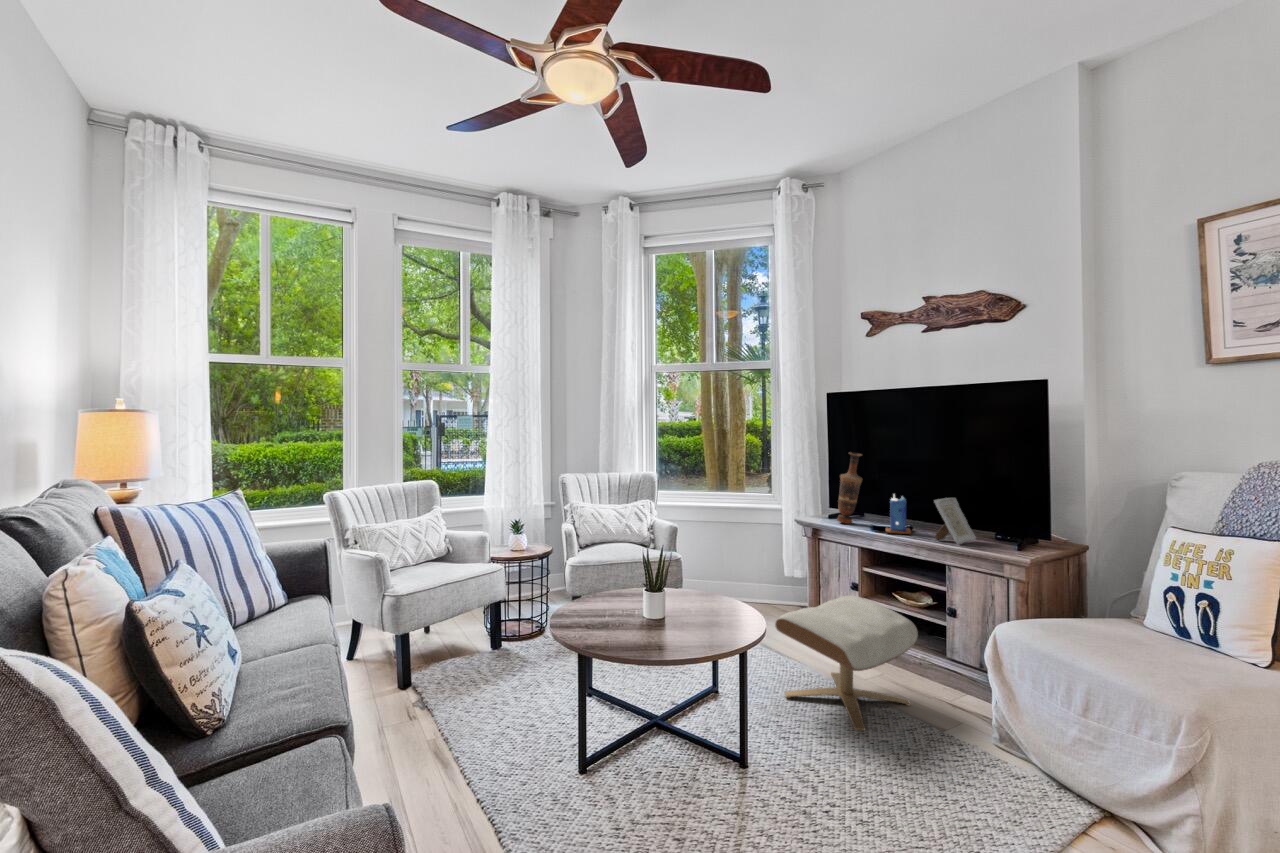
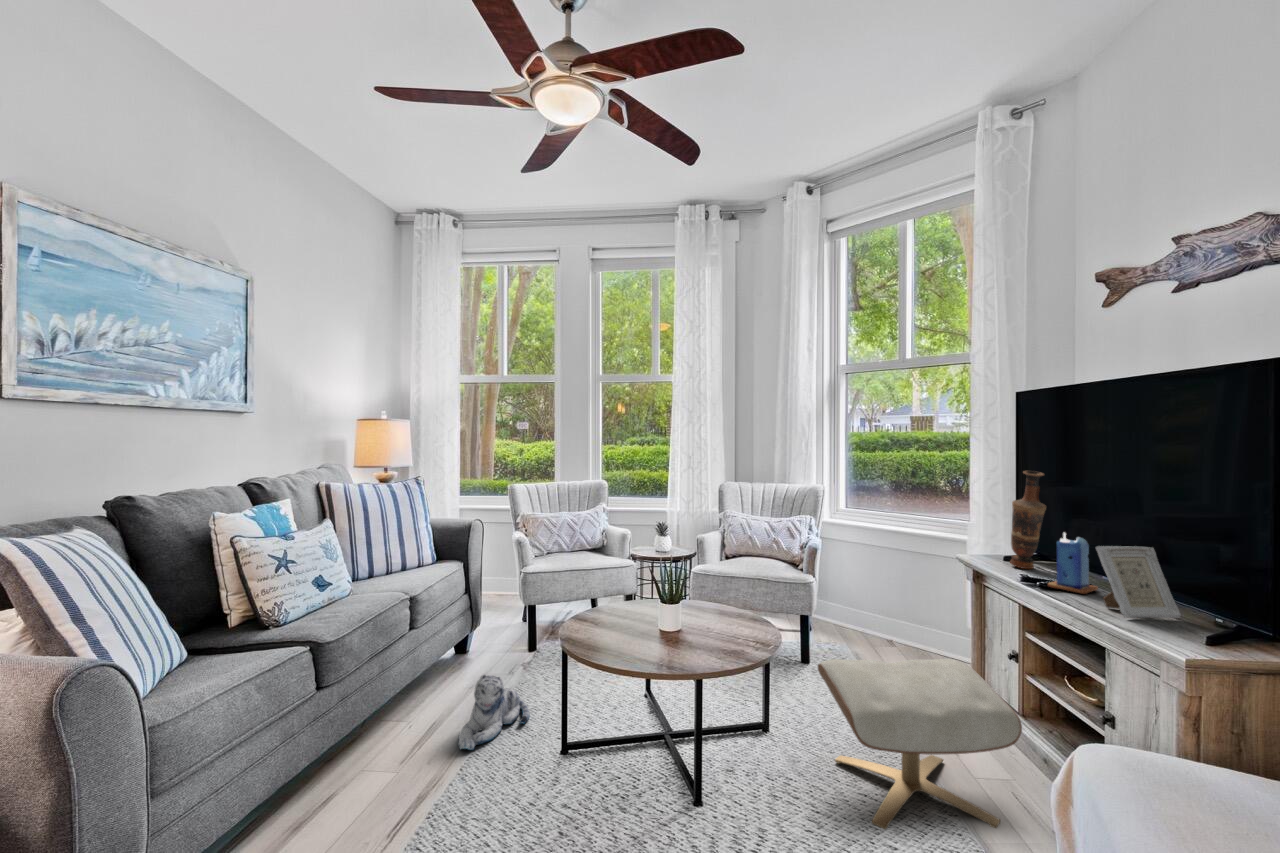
plush toy: none [441,714,507,812] -> present [458,675,530,750]

